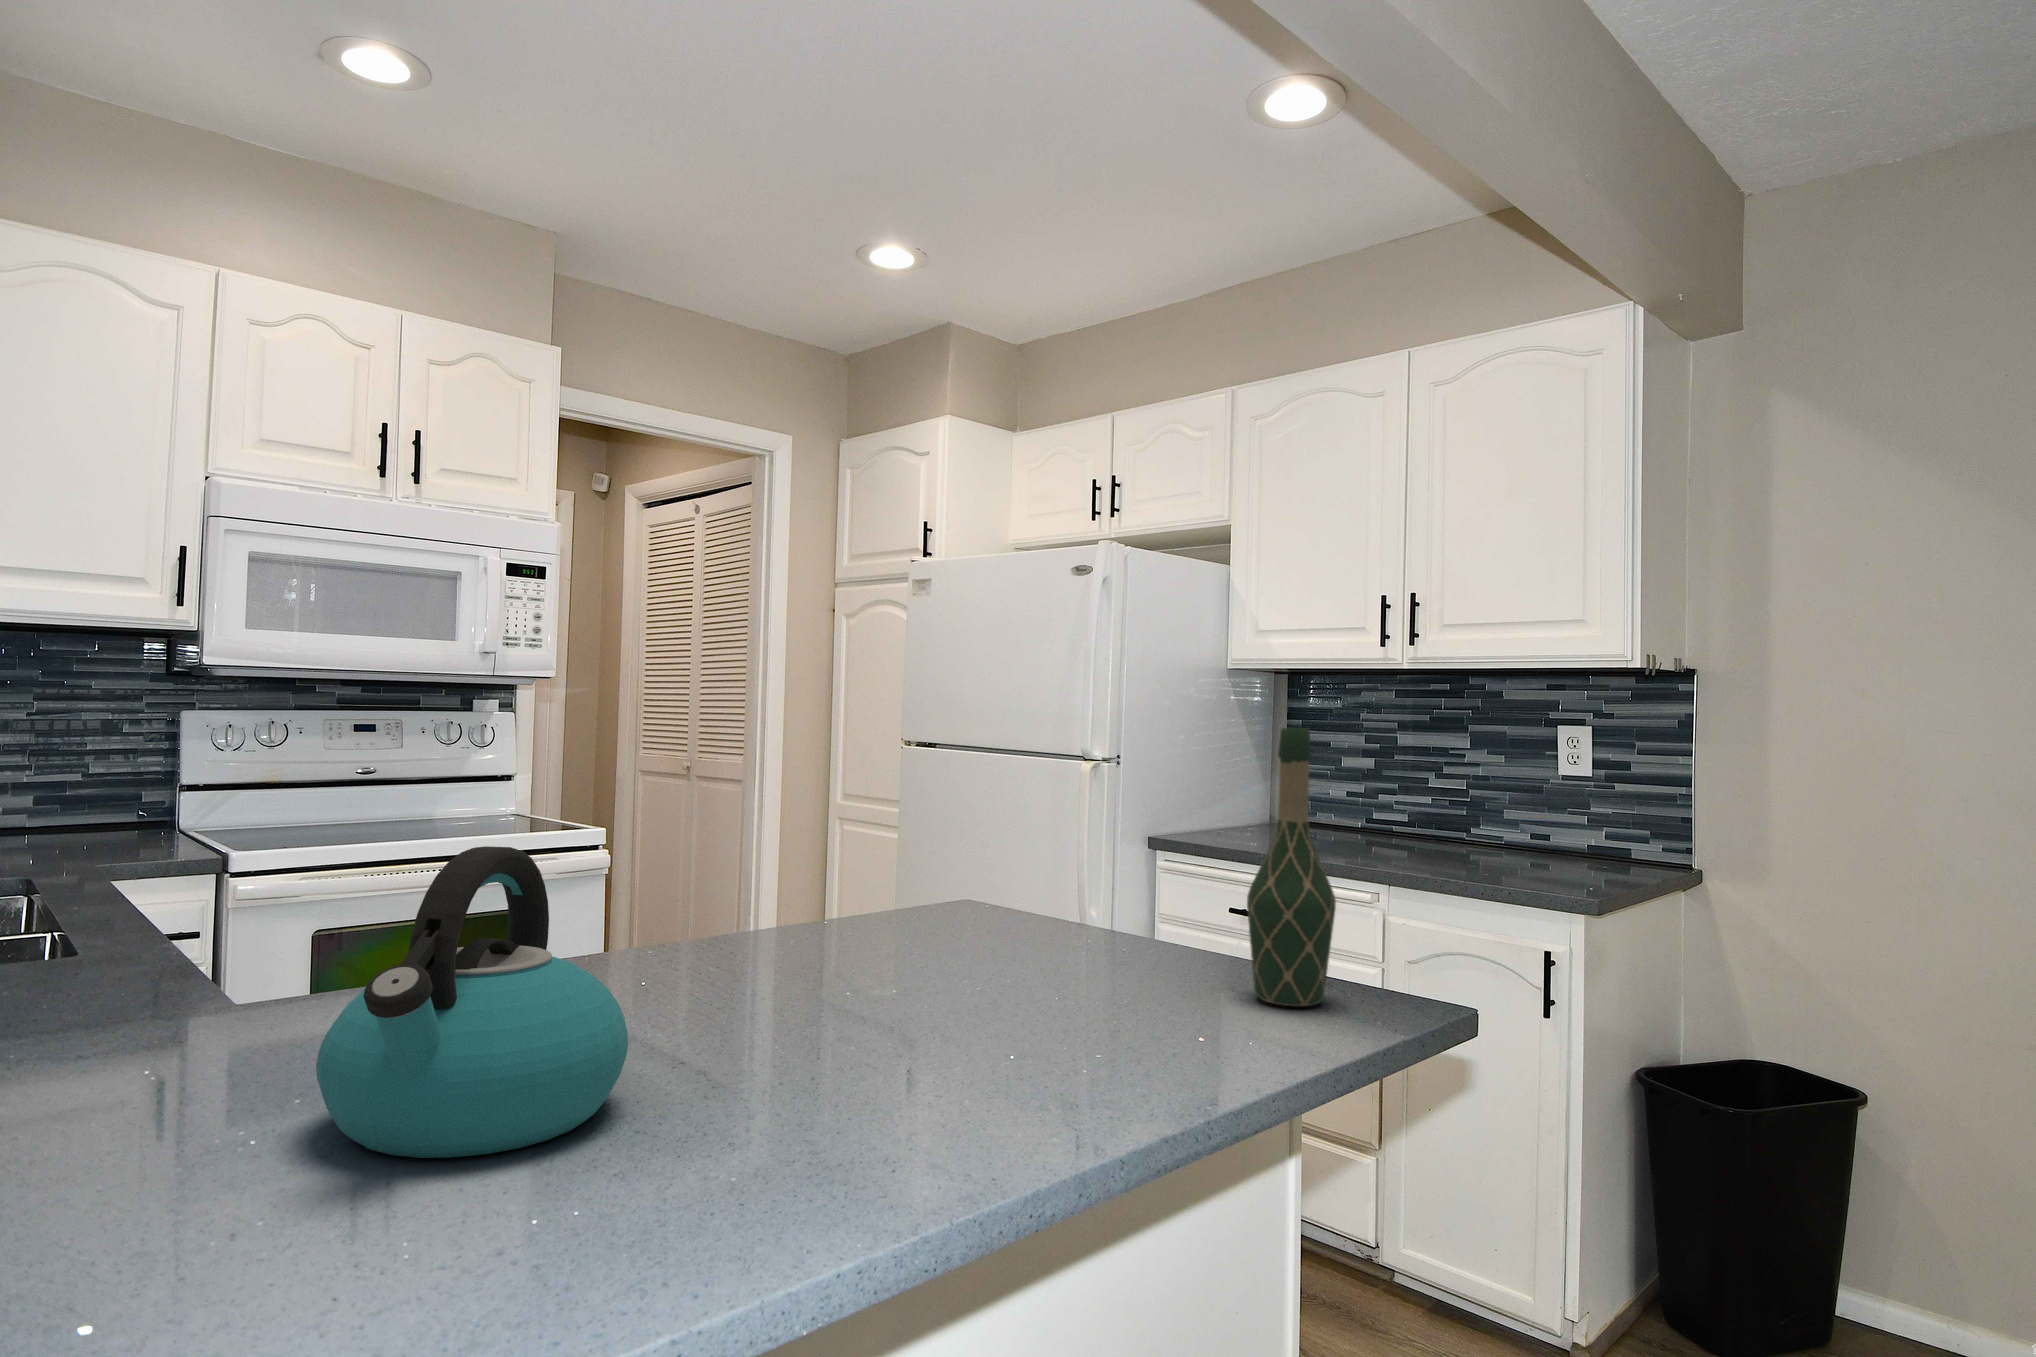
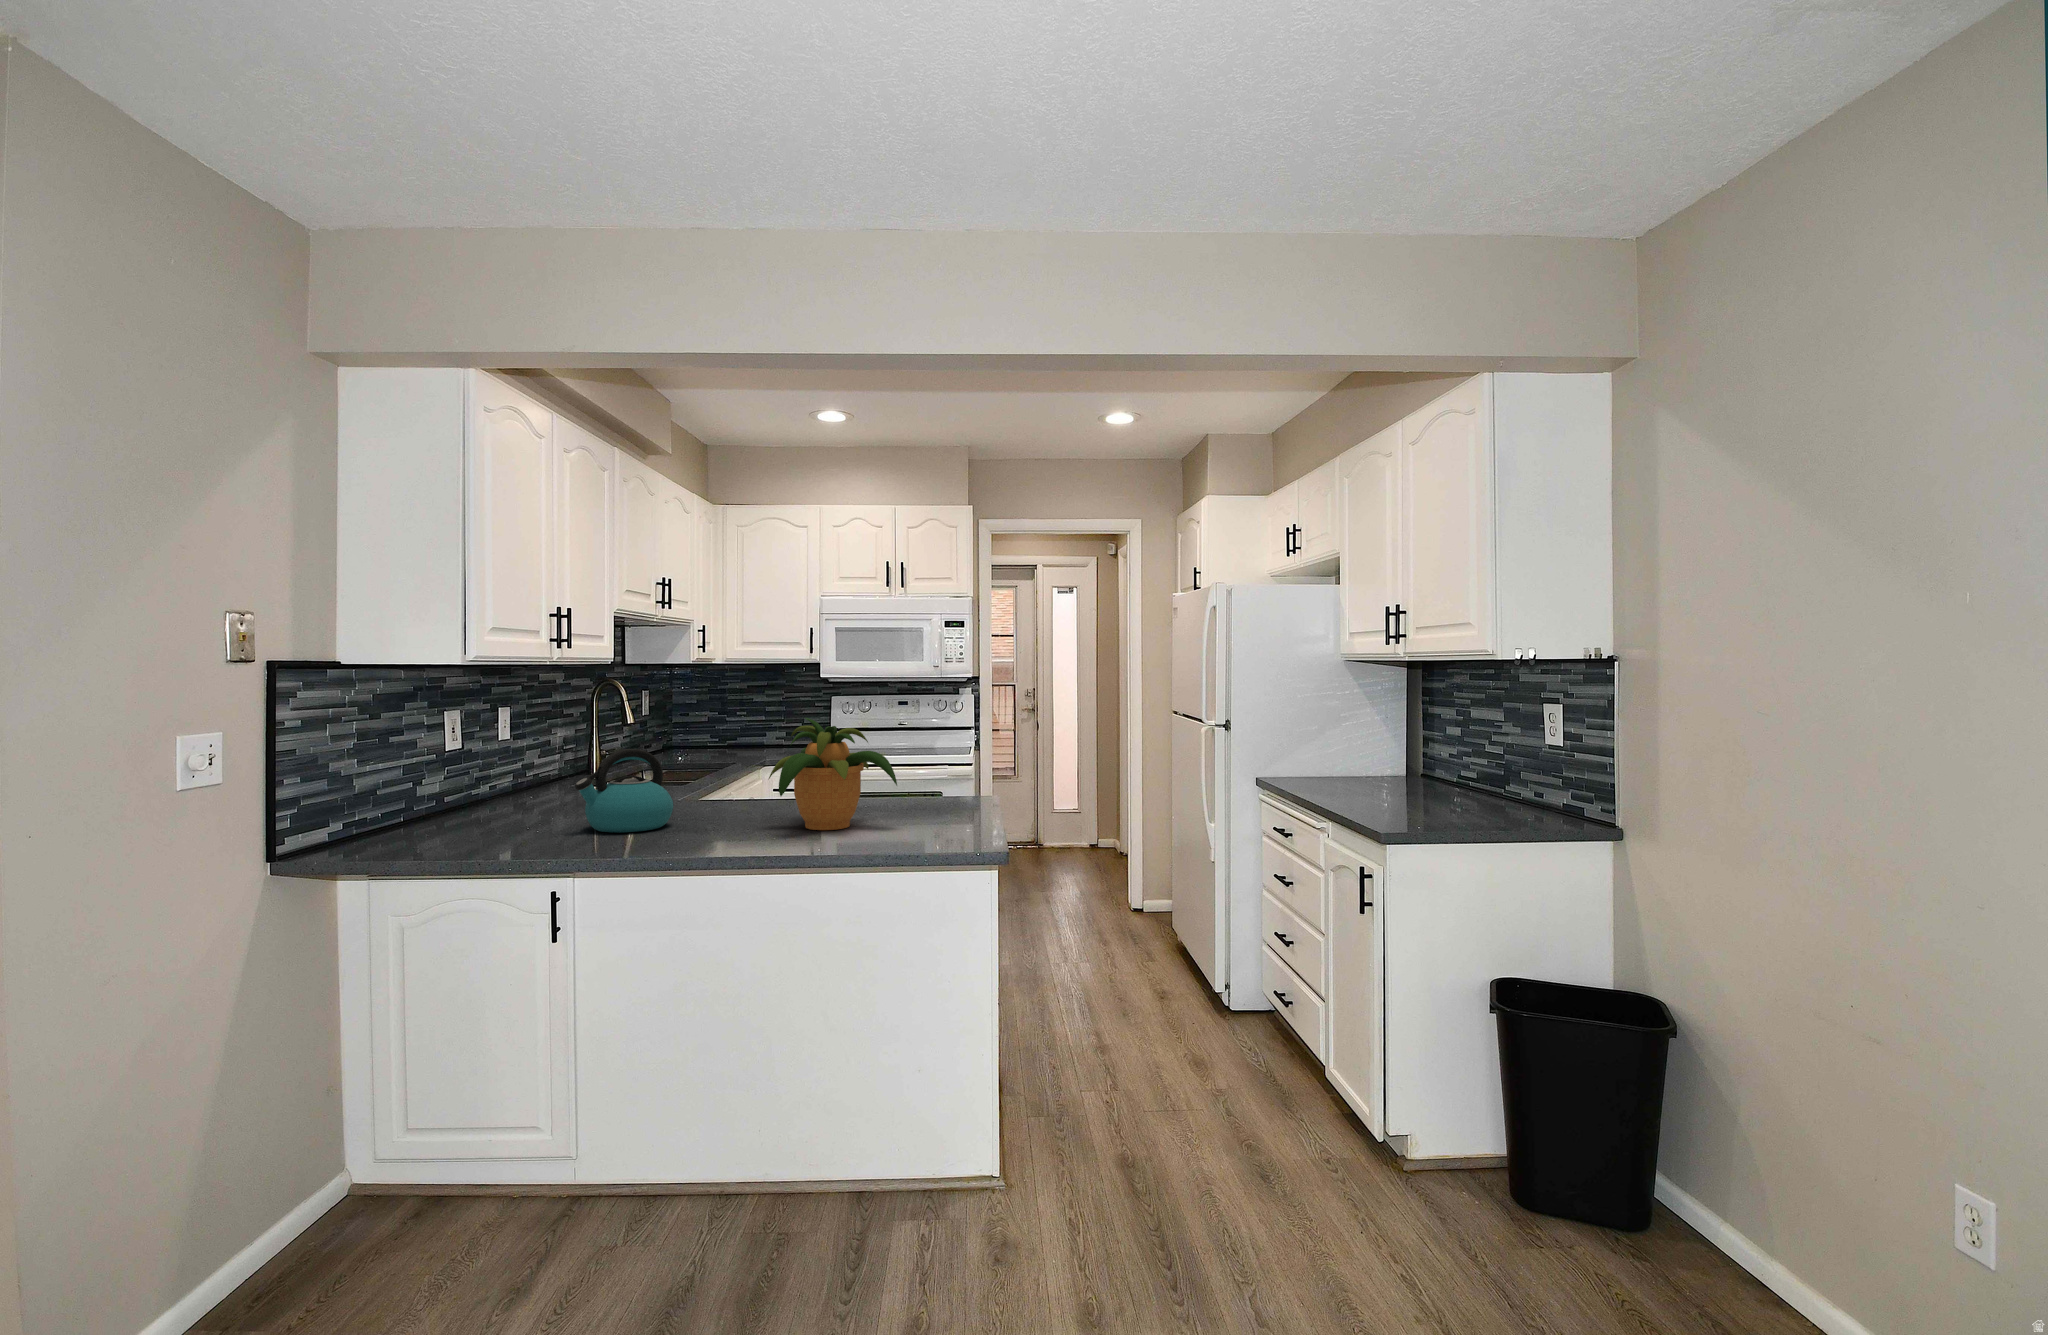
wine bottle: present [1247,728,1336,1006] -> none [922,713,961,839]
potted plant: none [815,739,1135,1027] -> present [769,718,897,830]

